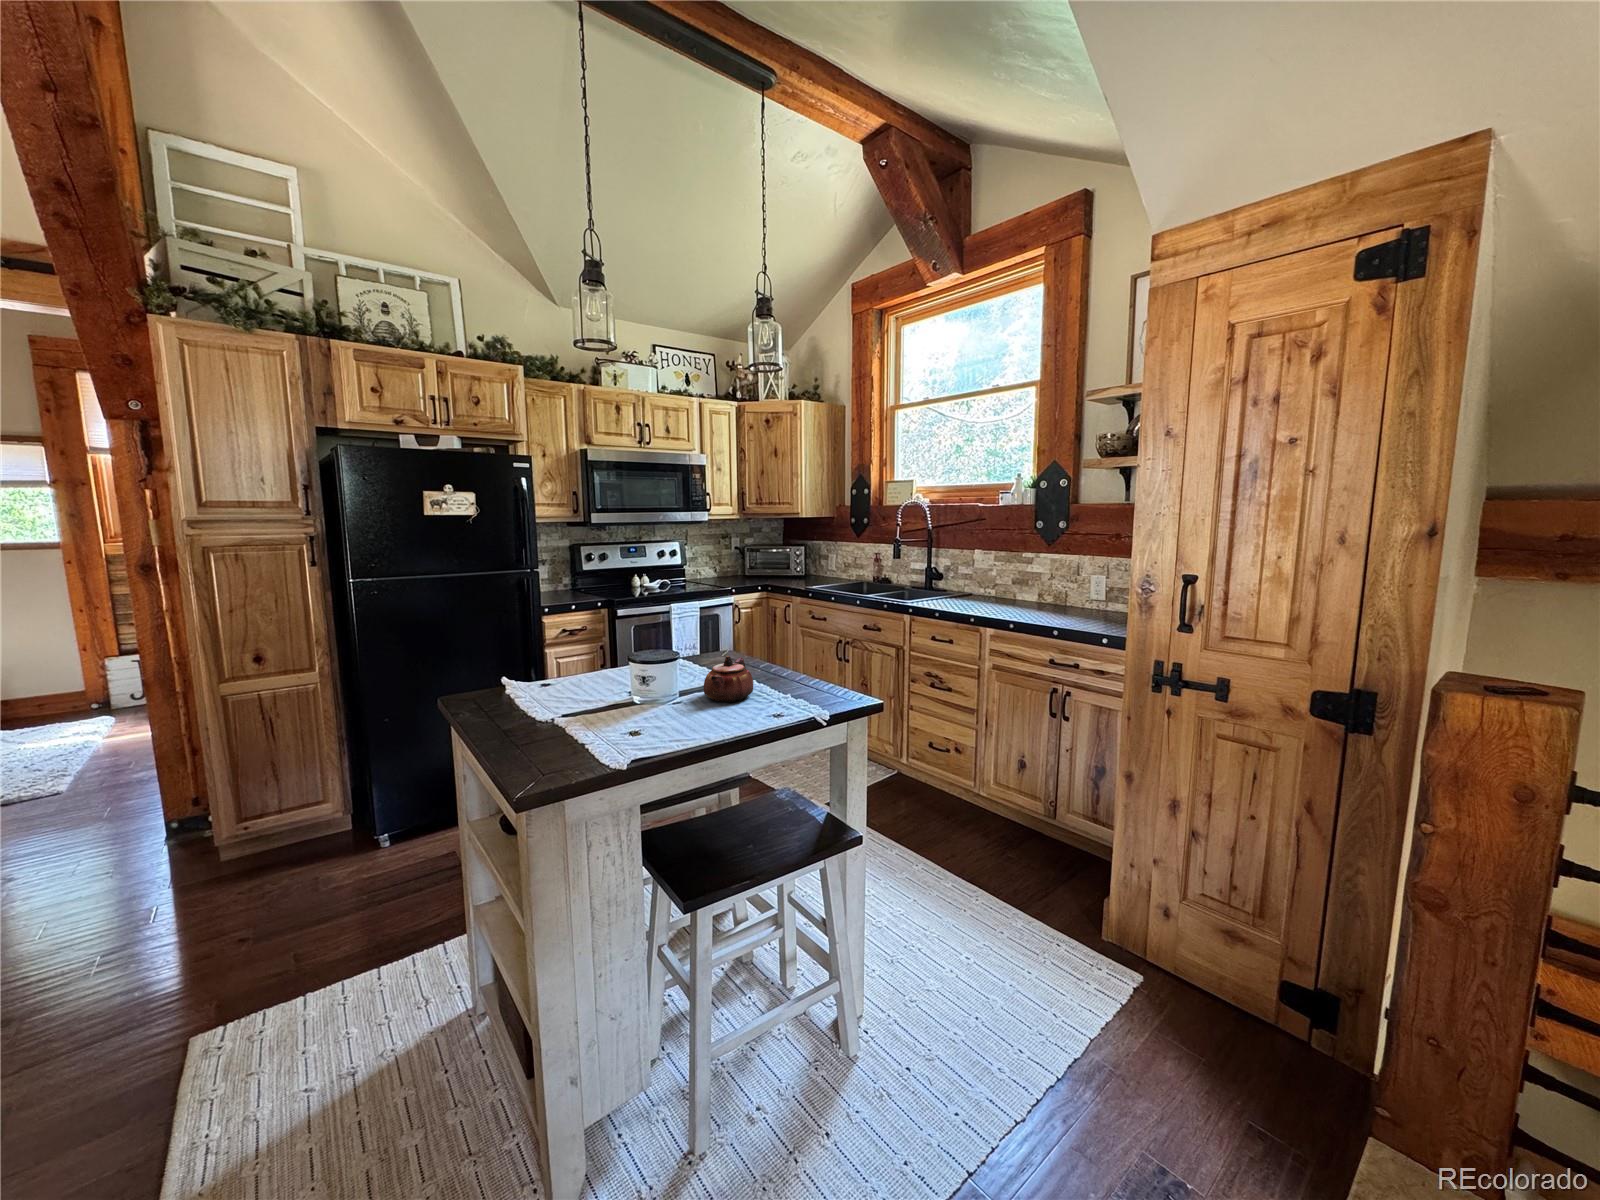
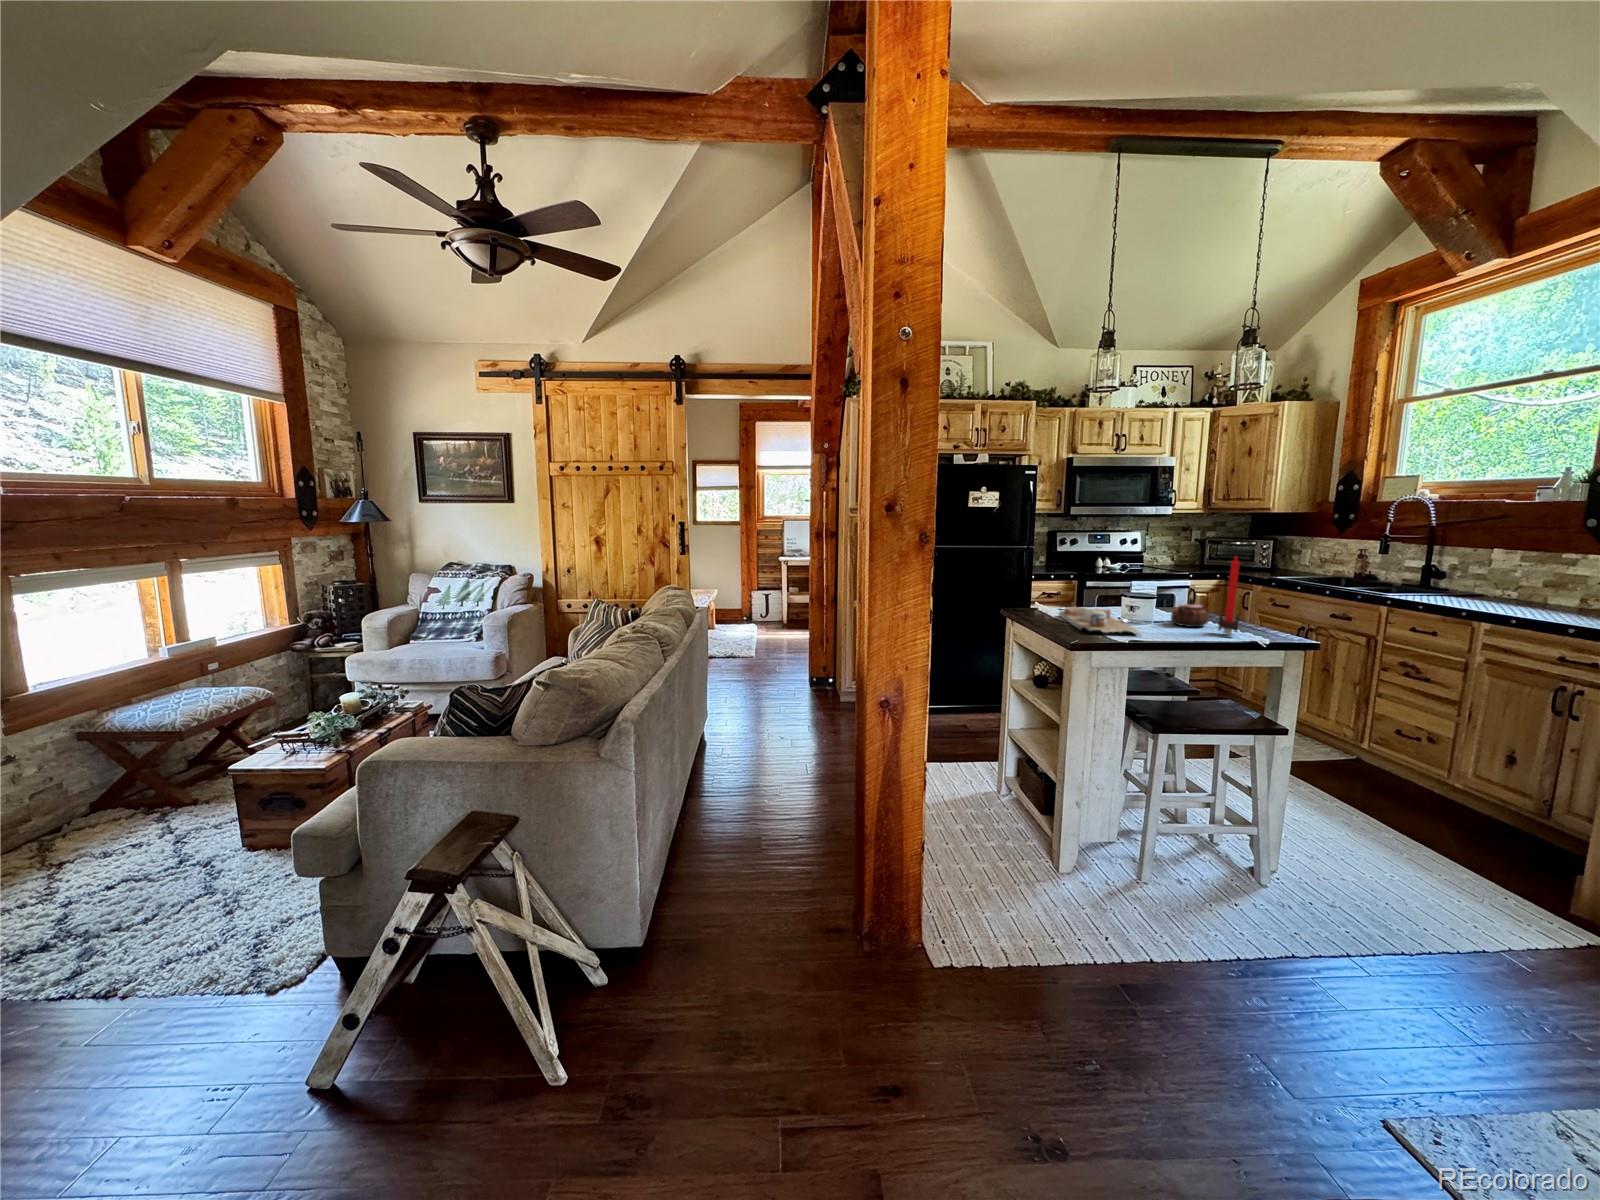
candle: none [766,591,792,713] -> present [1218,556,1240,635]
cutting board: none [529,689,655,762] -> present [1059,606,1141,635]

